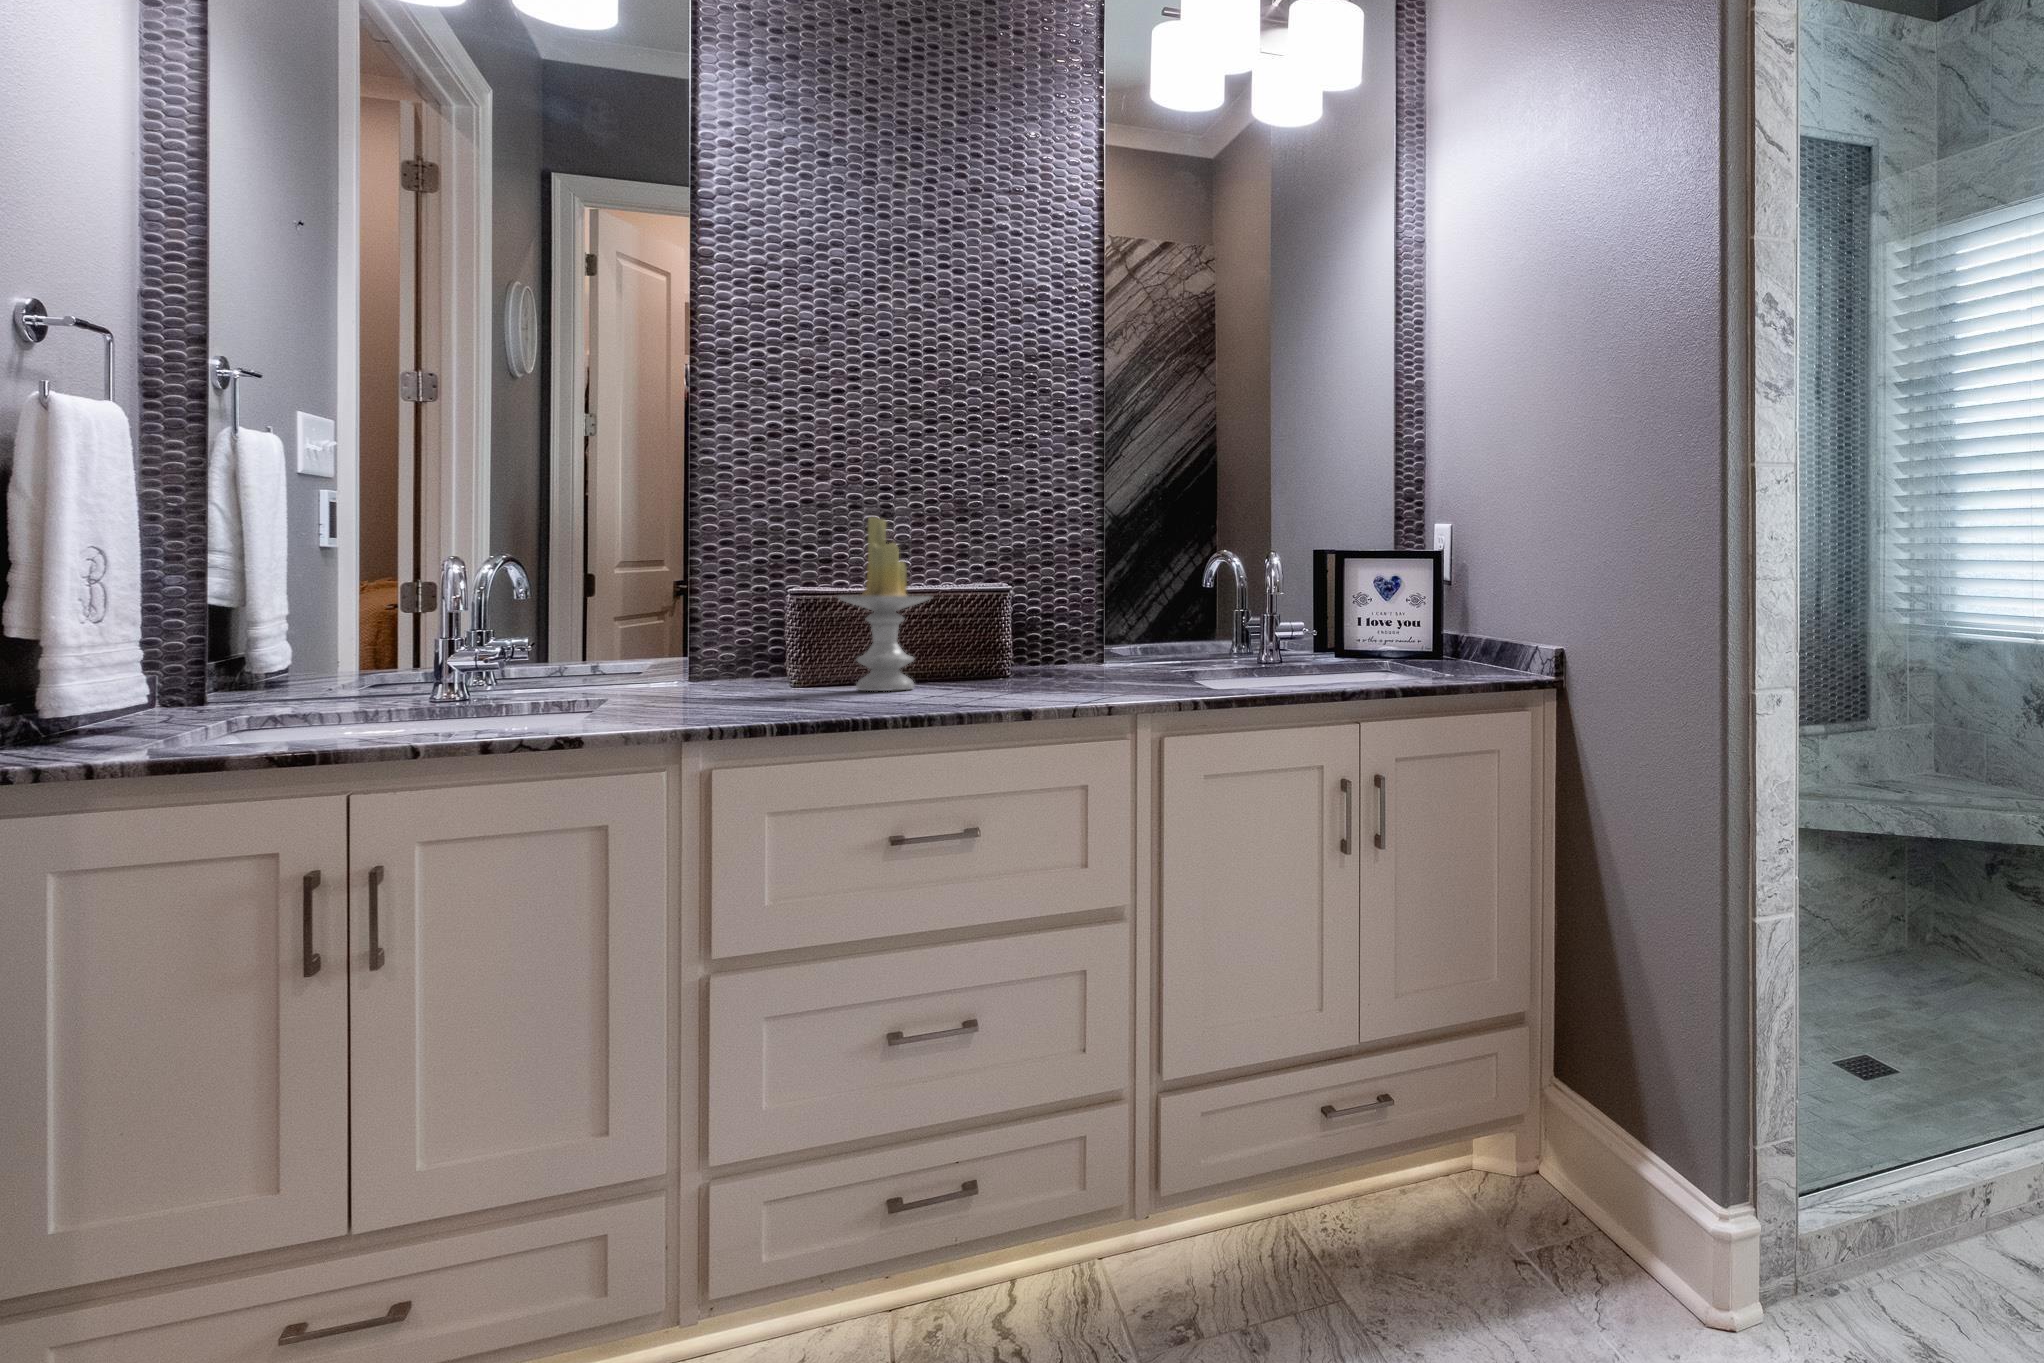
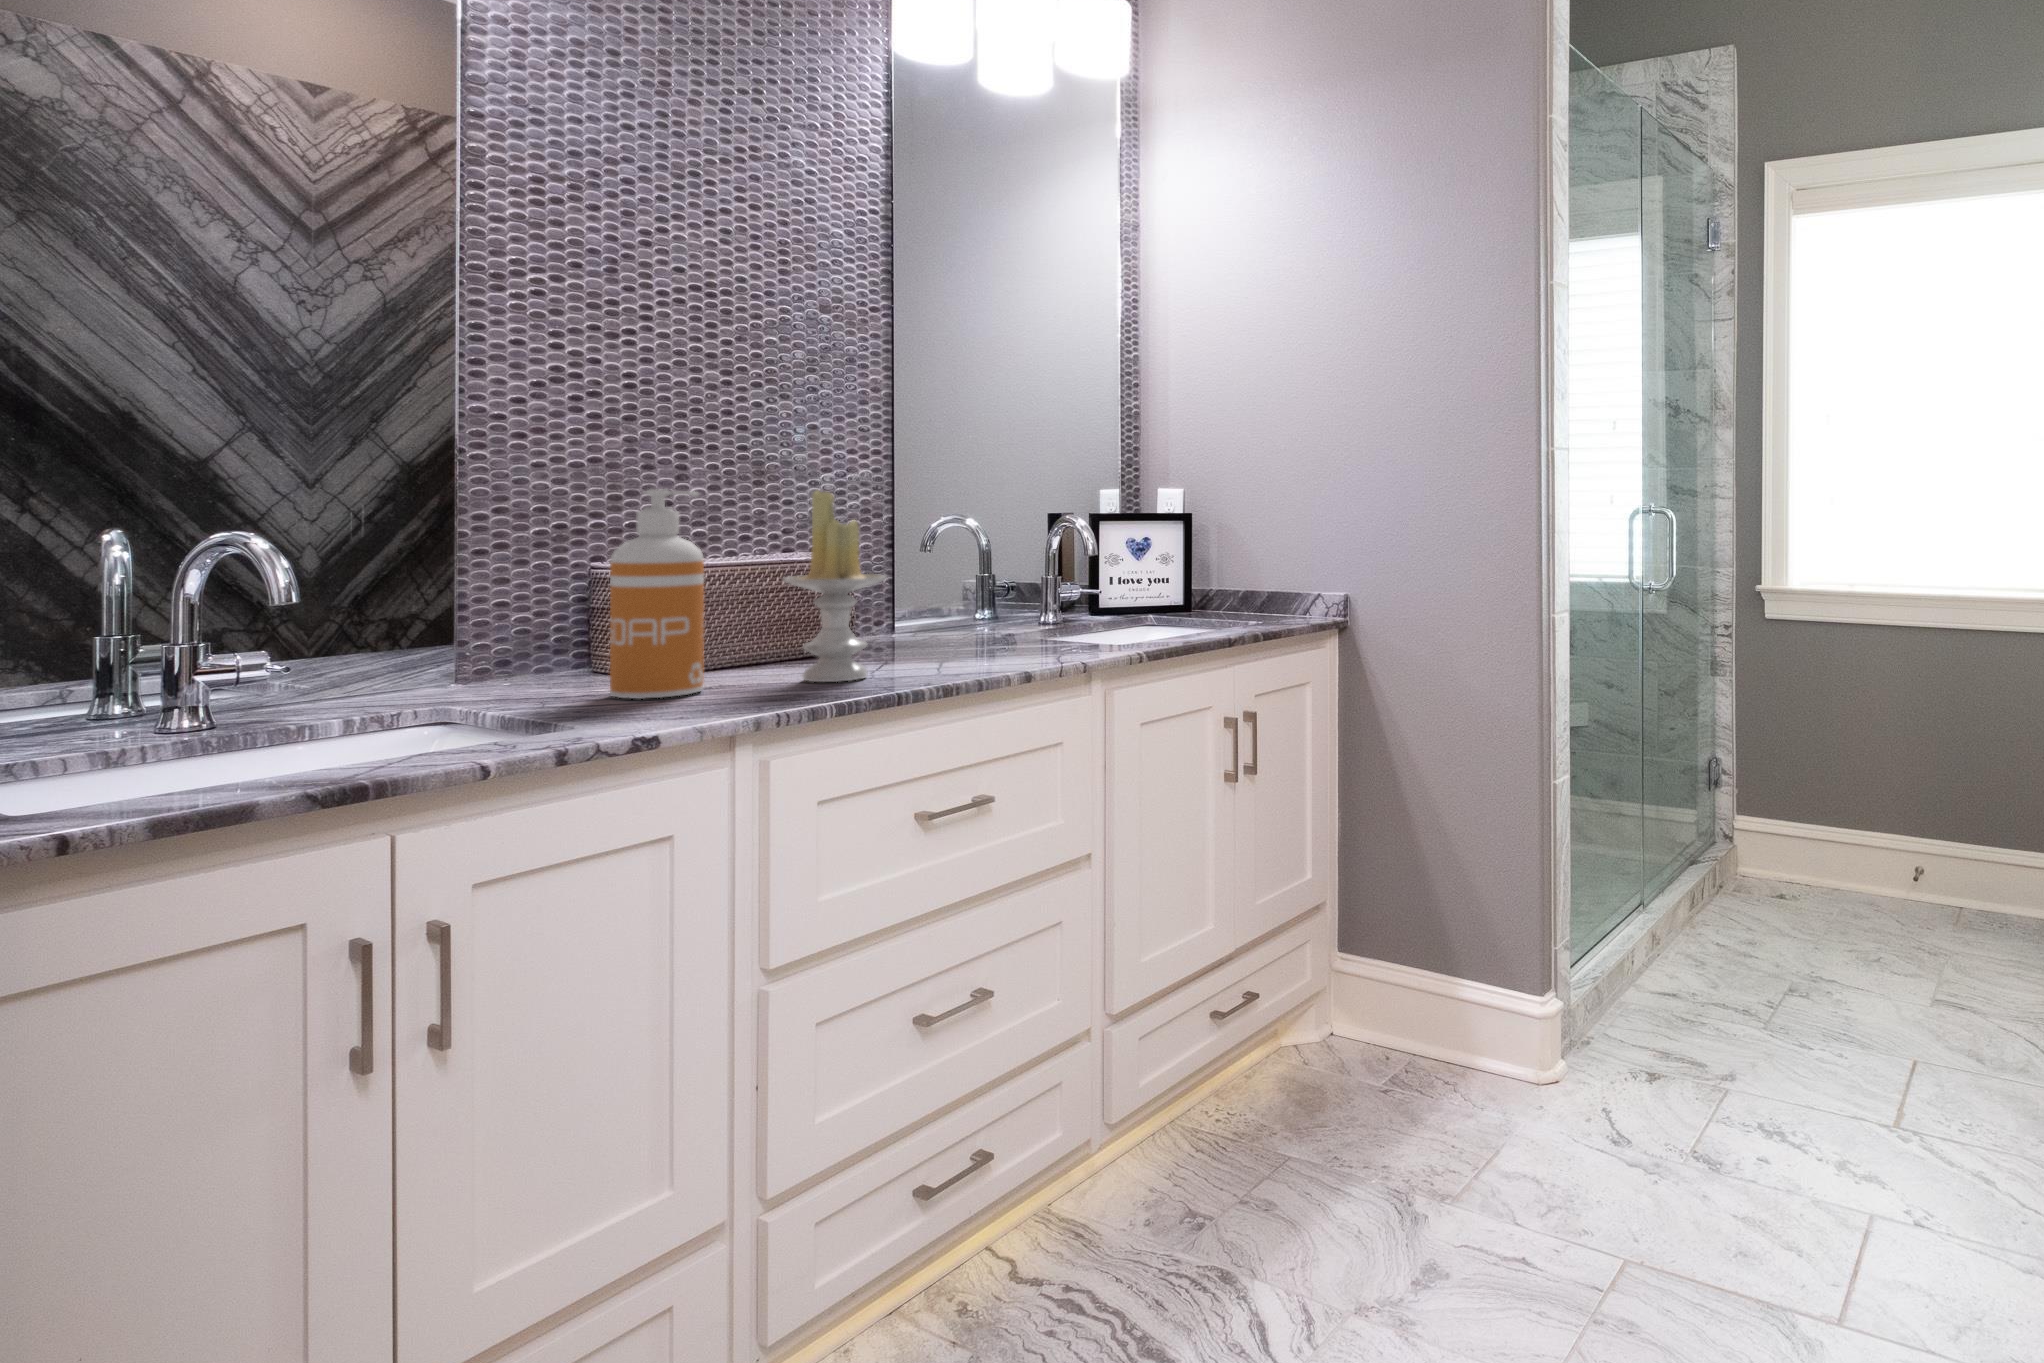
soap dispenser: none [701,516,779,692] -> present [610,489,704,699]

